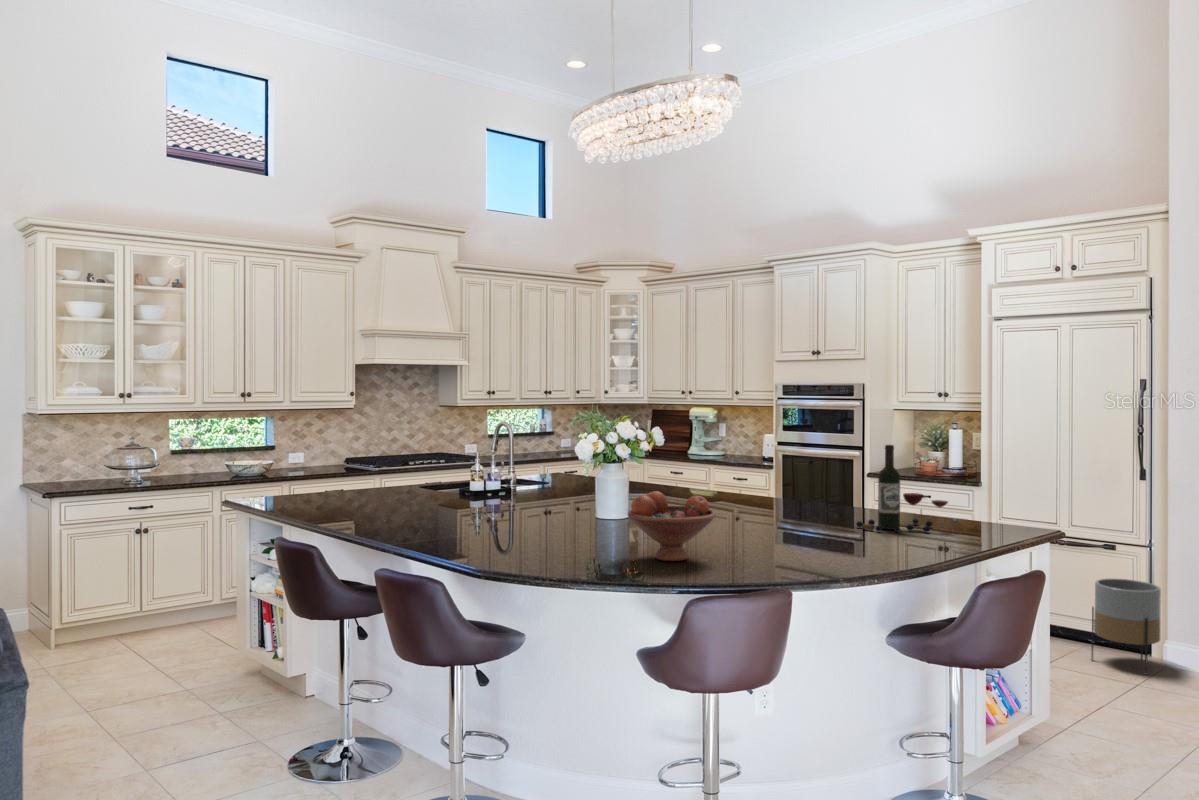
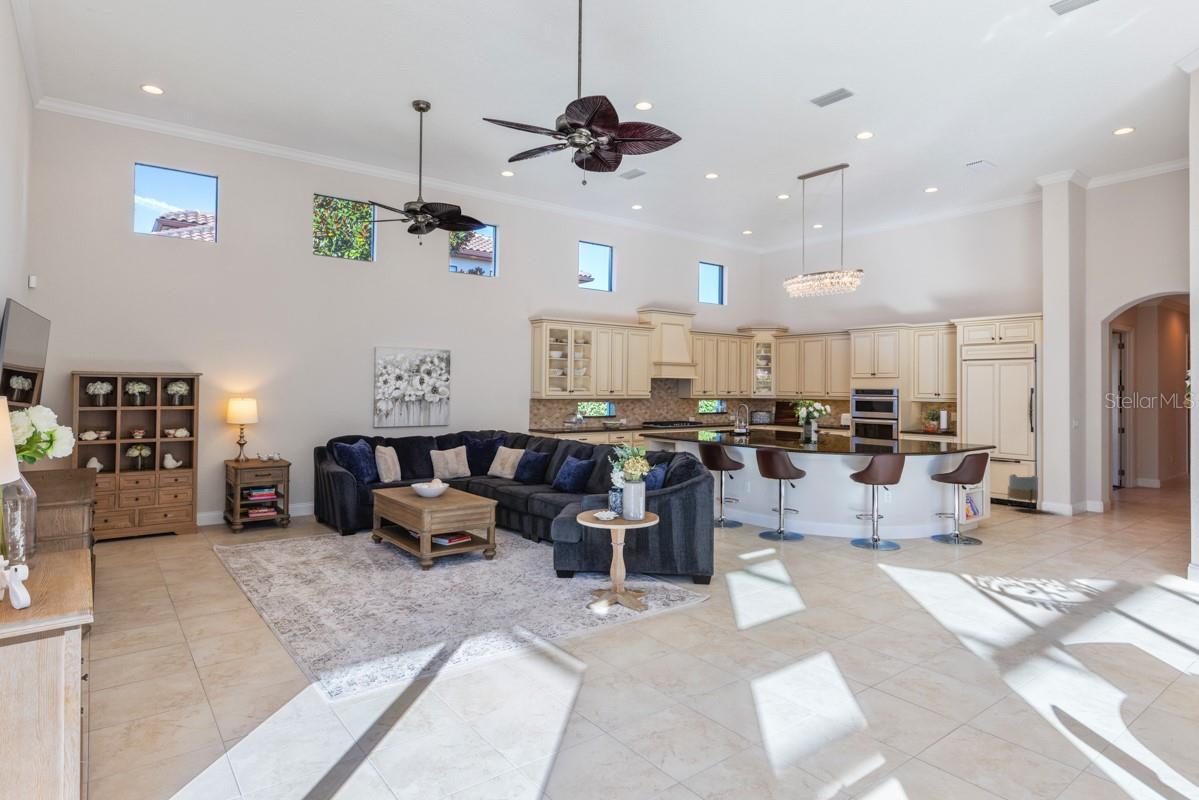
wine bottle: present [856,445,948,532] -> present [796,411,829,443]
fruit bowl: present [628,491,716,561] -> none [843,424,874,447]

